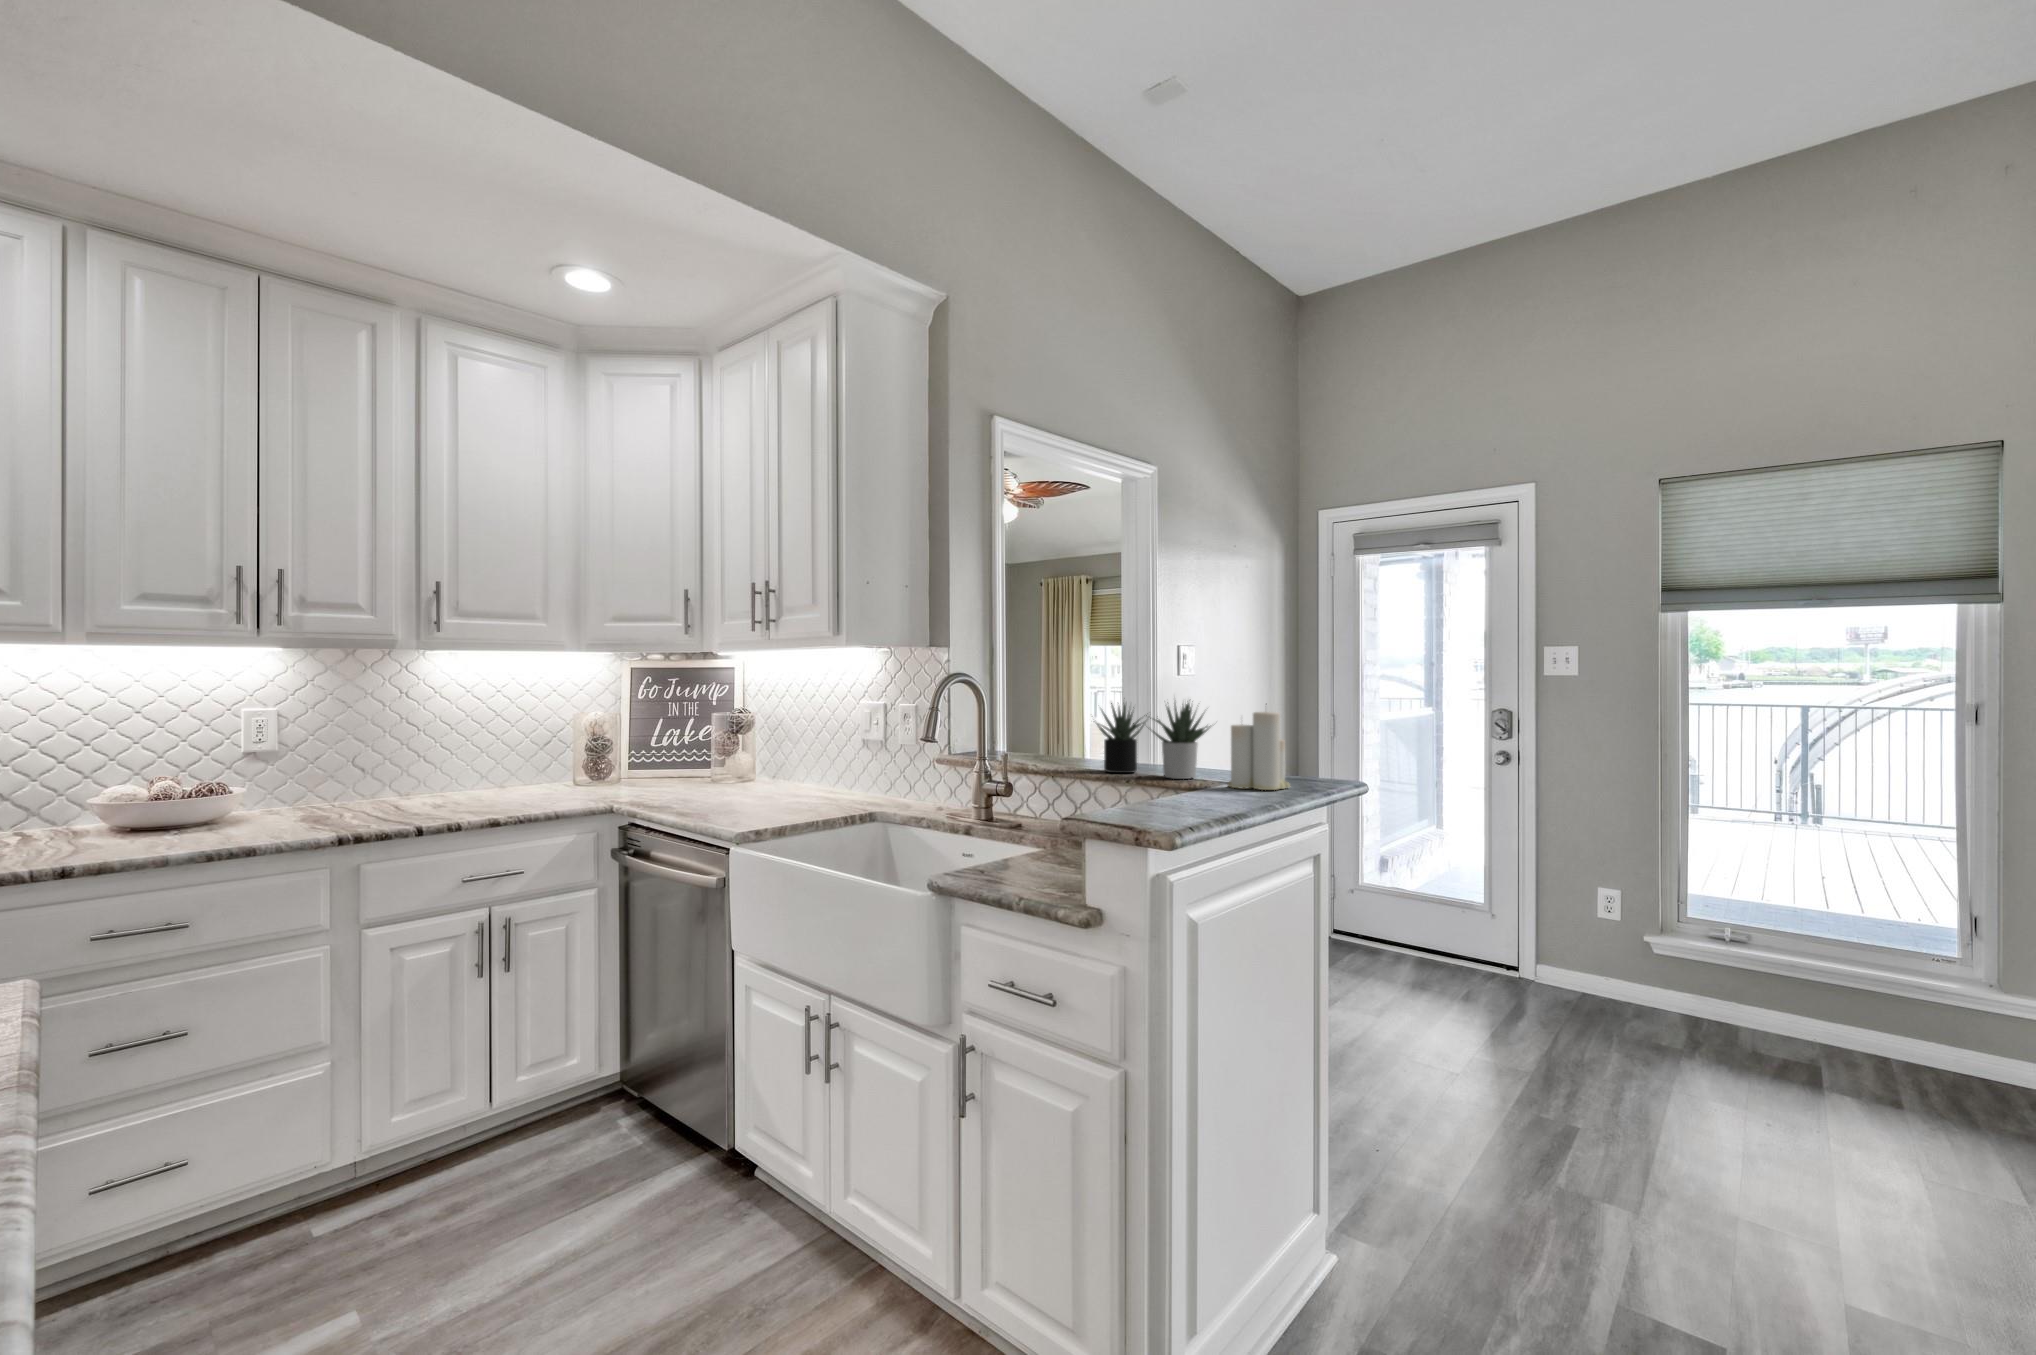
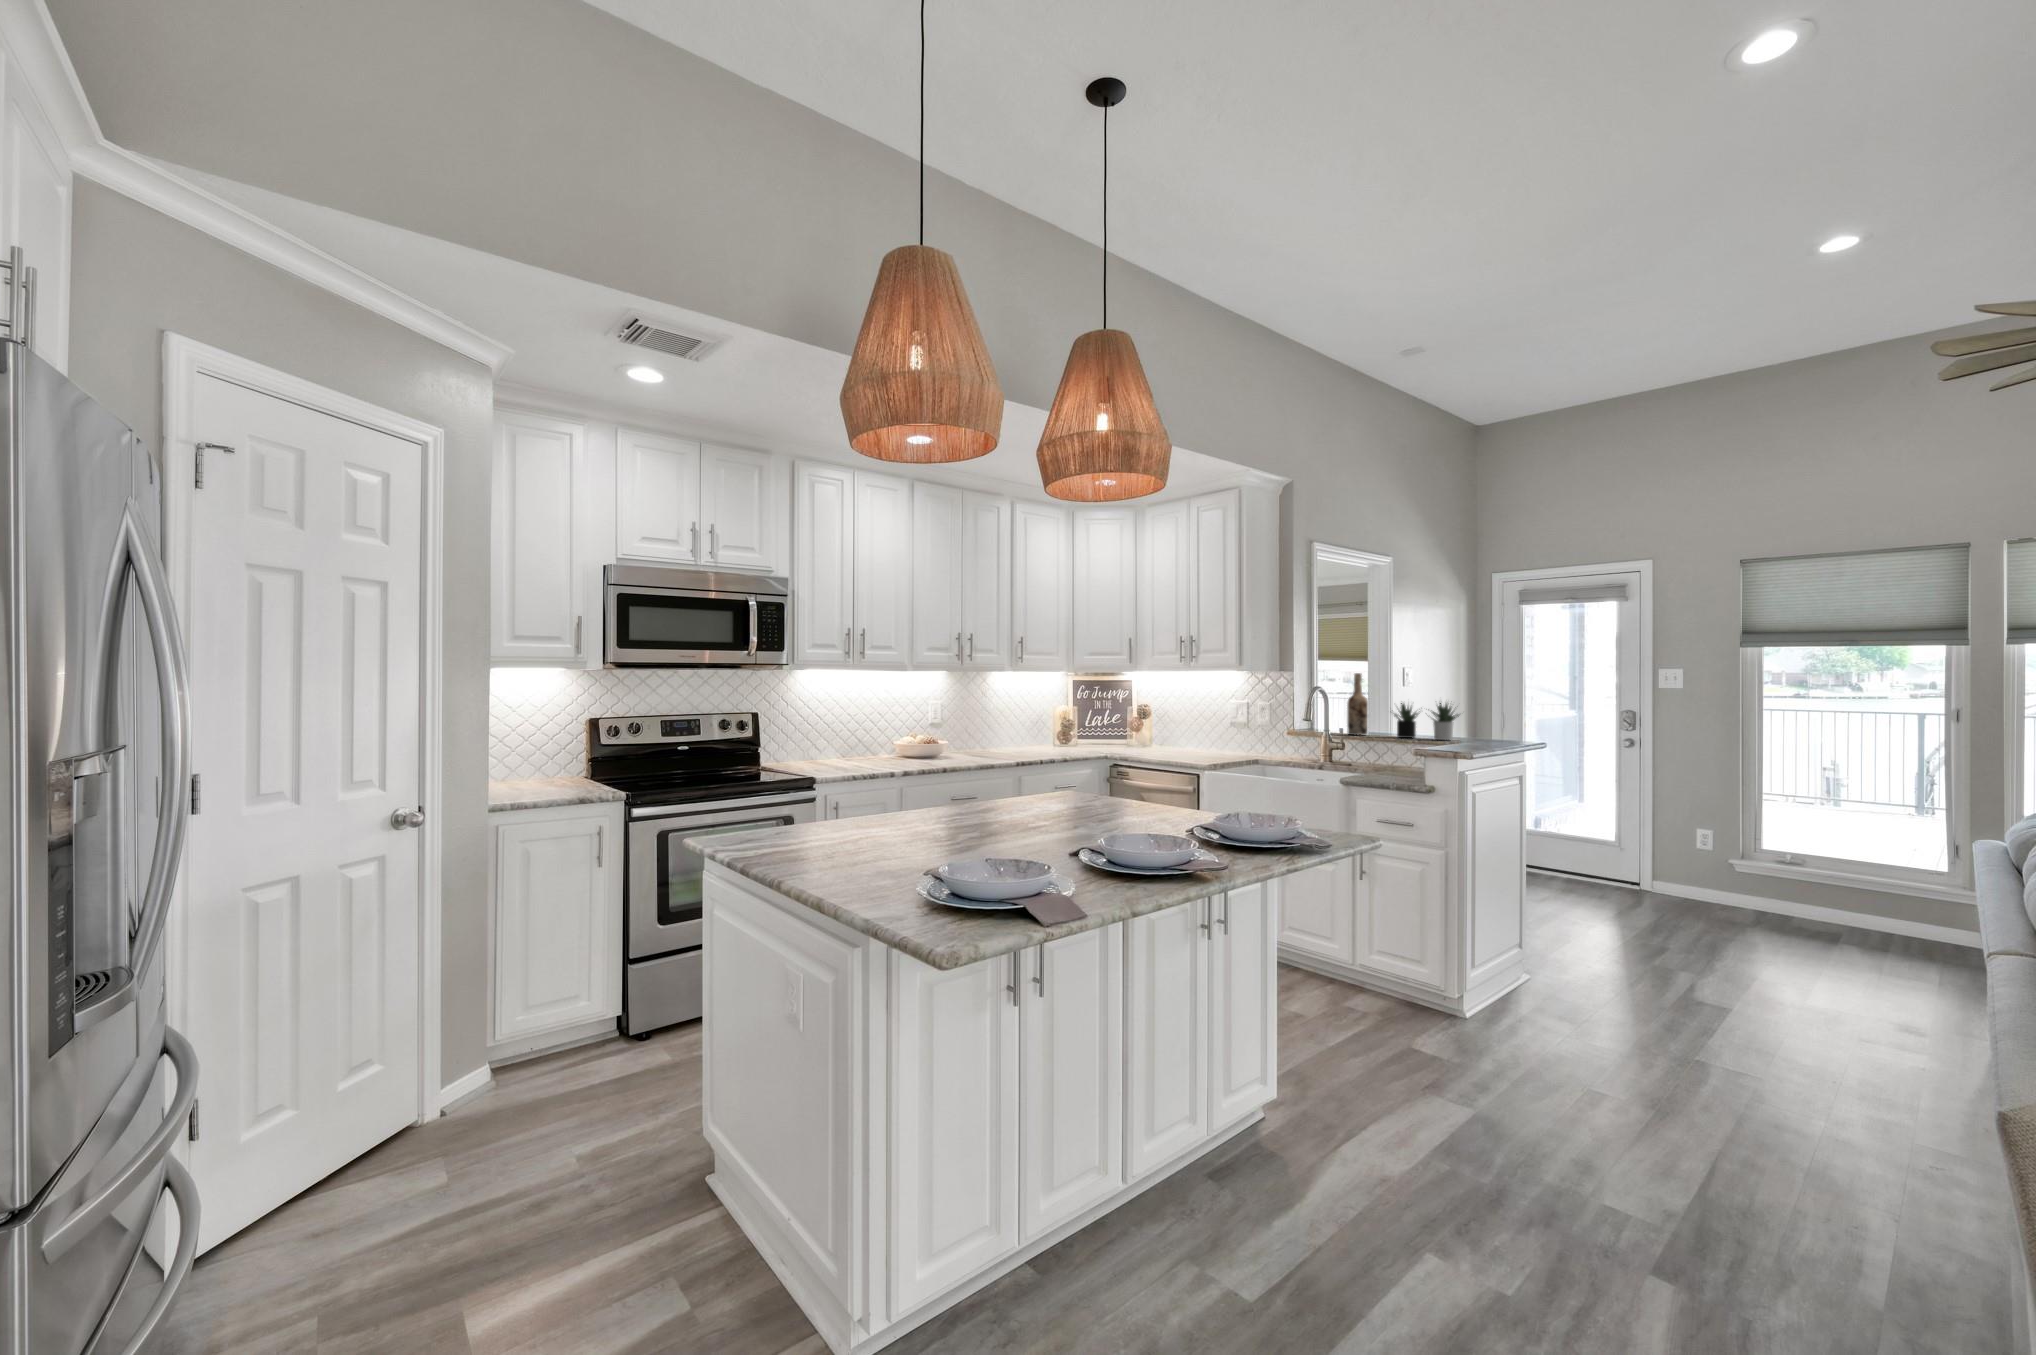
wine bottle: none [1027,649,1063,767] -> present [1347,673,1368,735]
candle: present [1227,712,1290,790] -> none [1474,702,1508,744]

